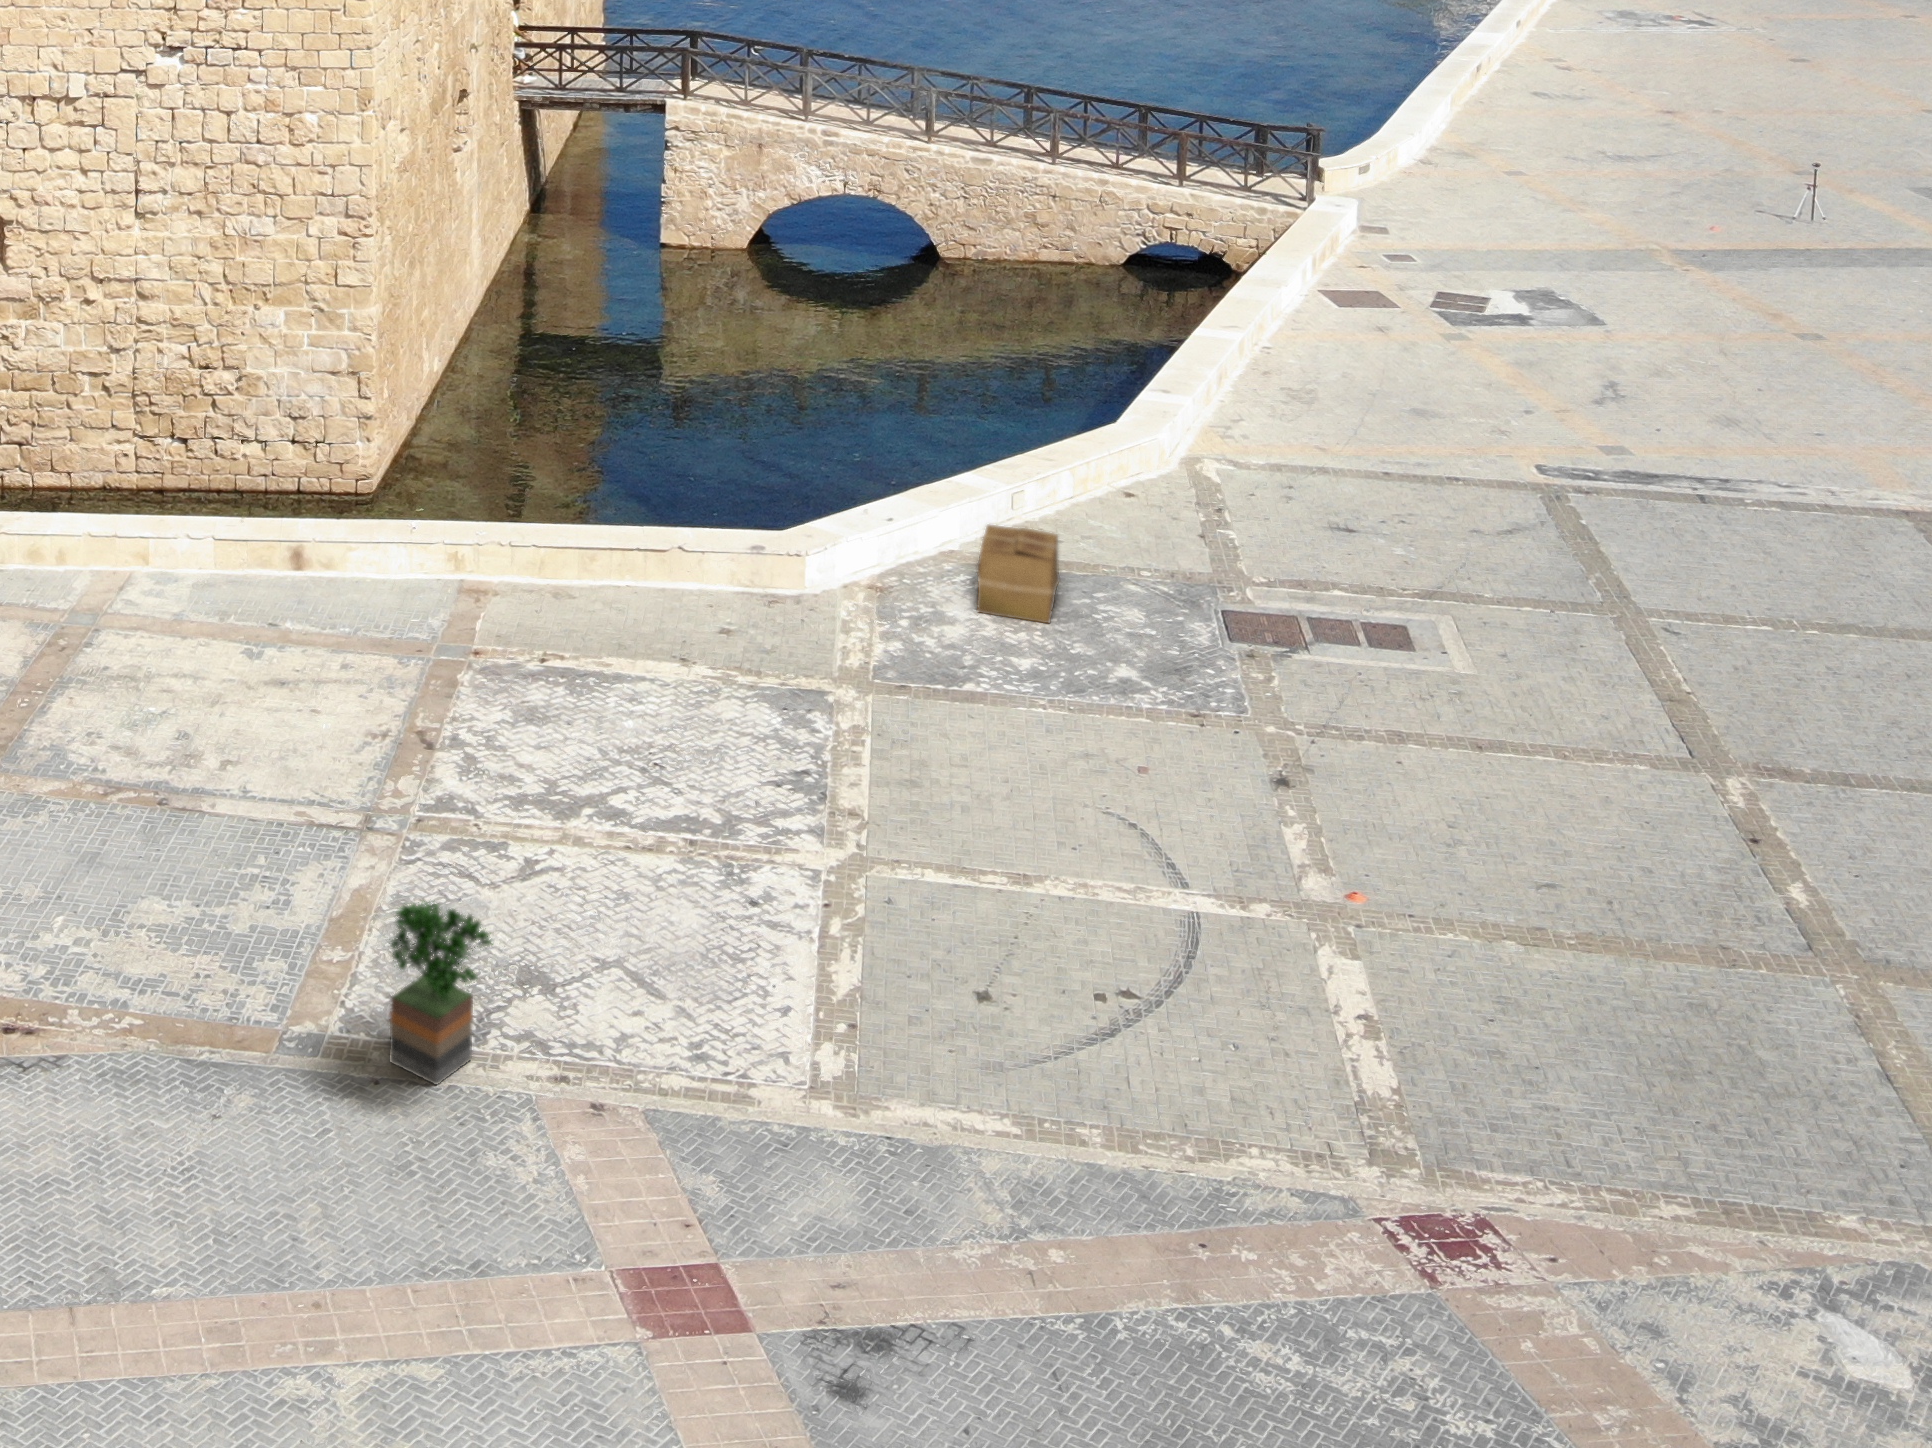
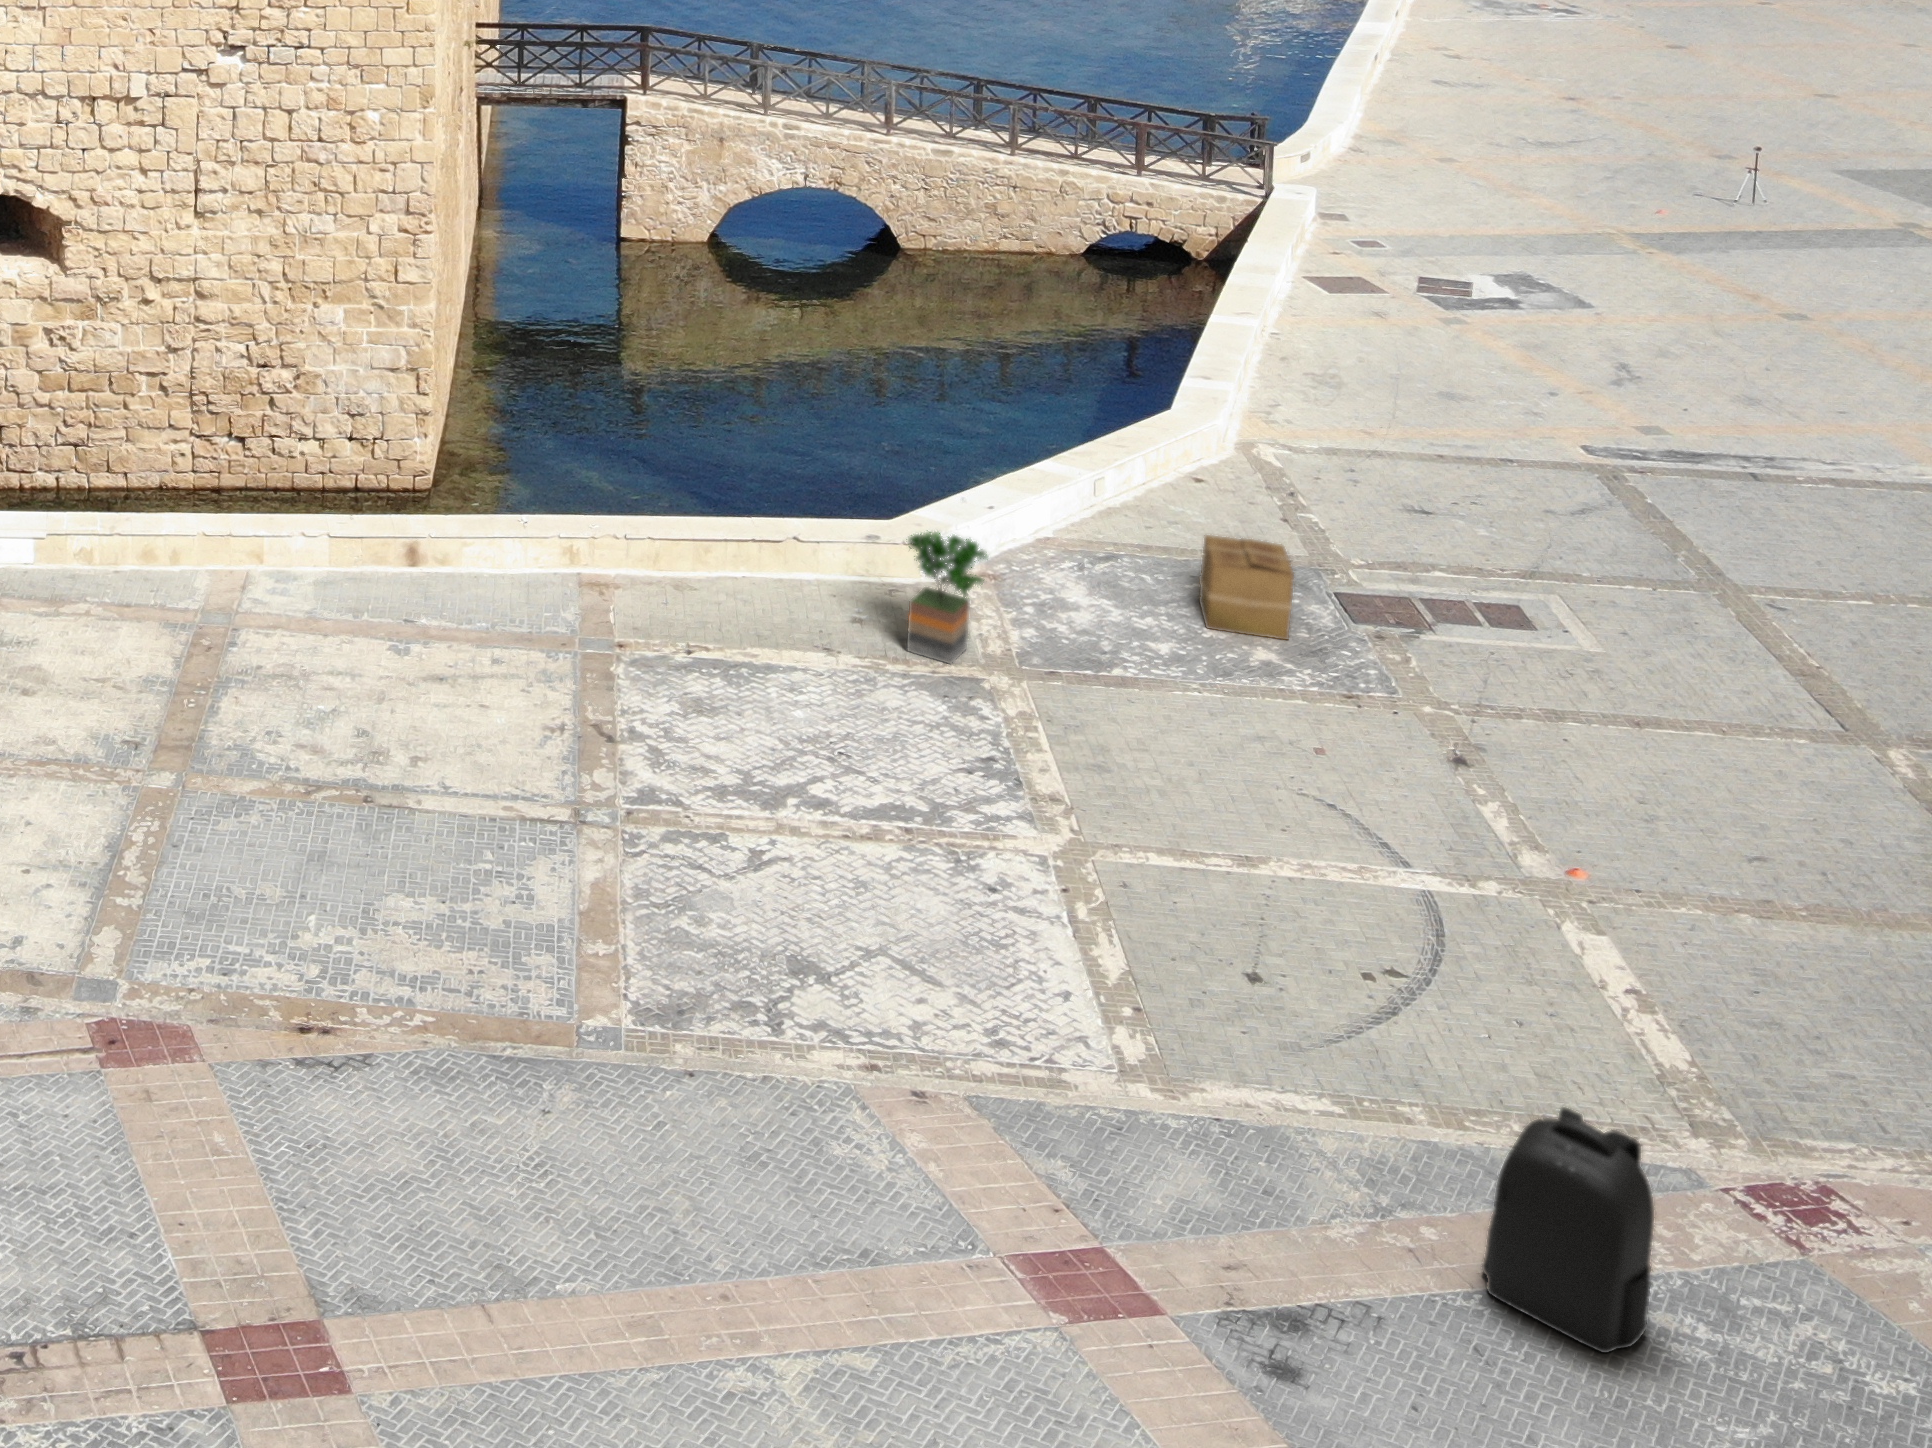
potted tree: present [390,901,493,1085] -> present [906,532,988,664]
backpack: none [935,998,1064,1208] -> present [1482,1107,1654,1353]

